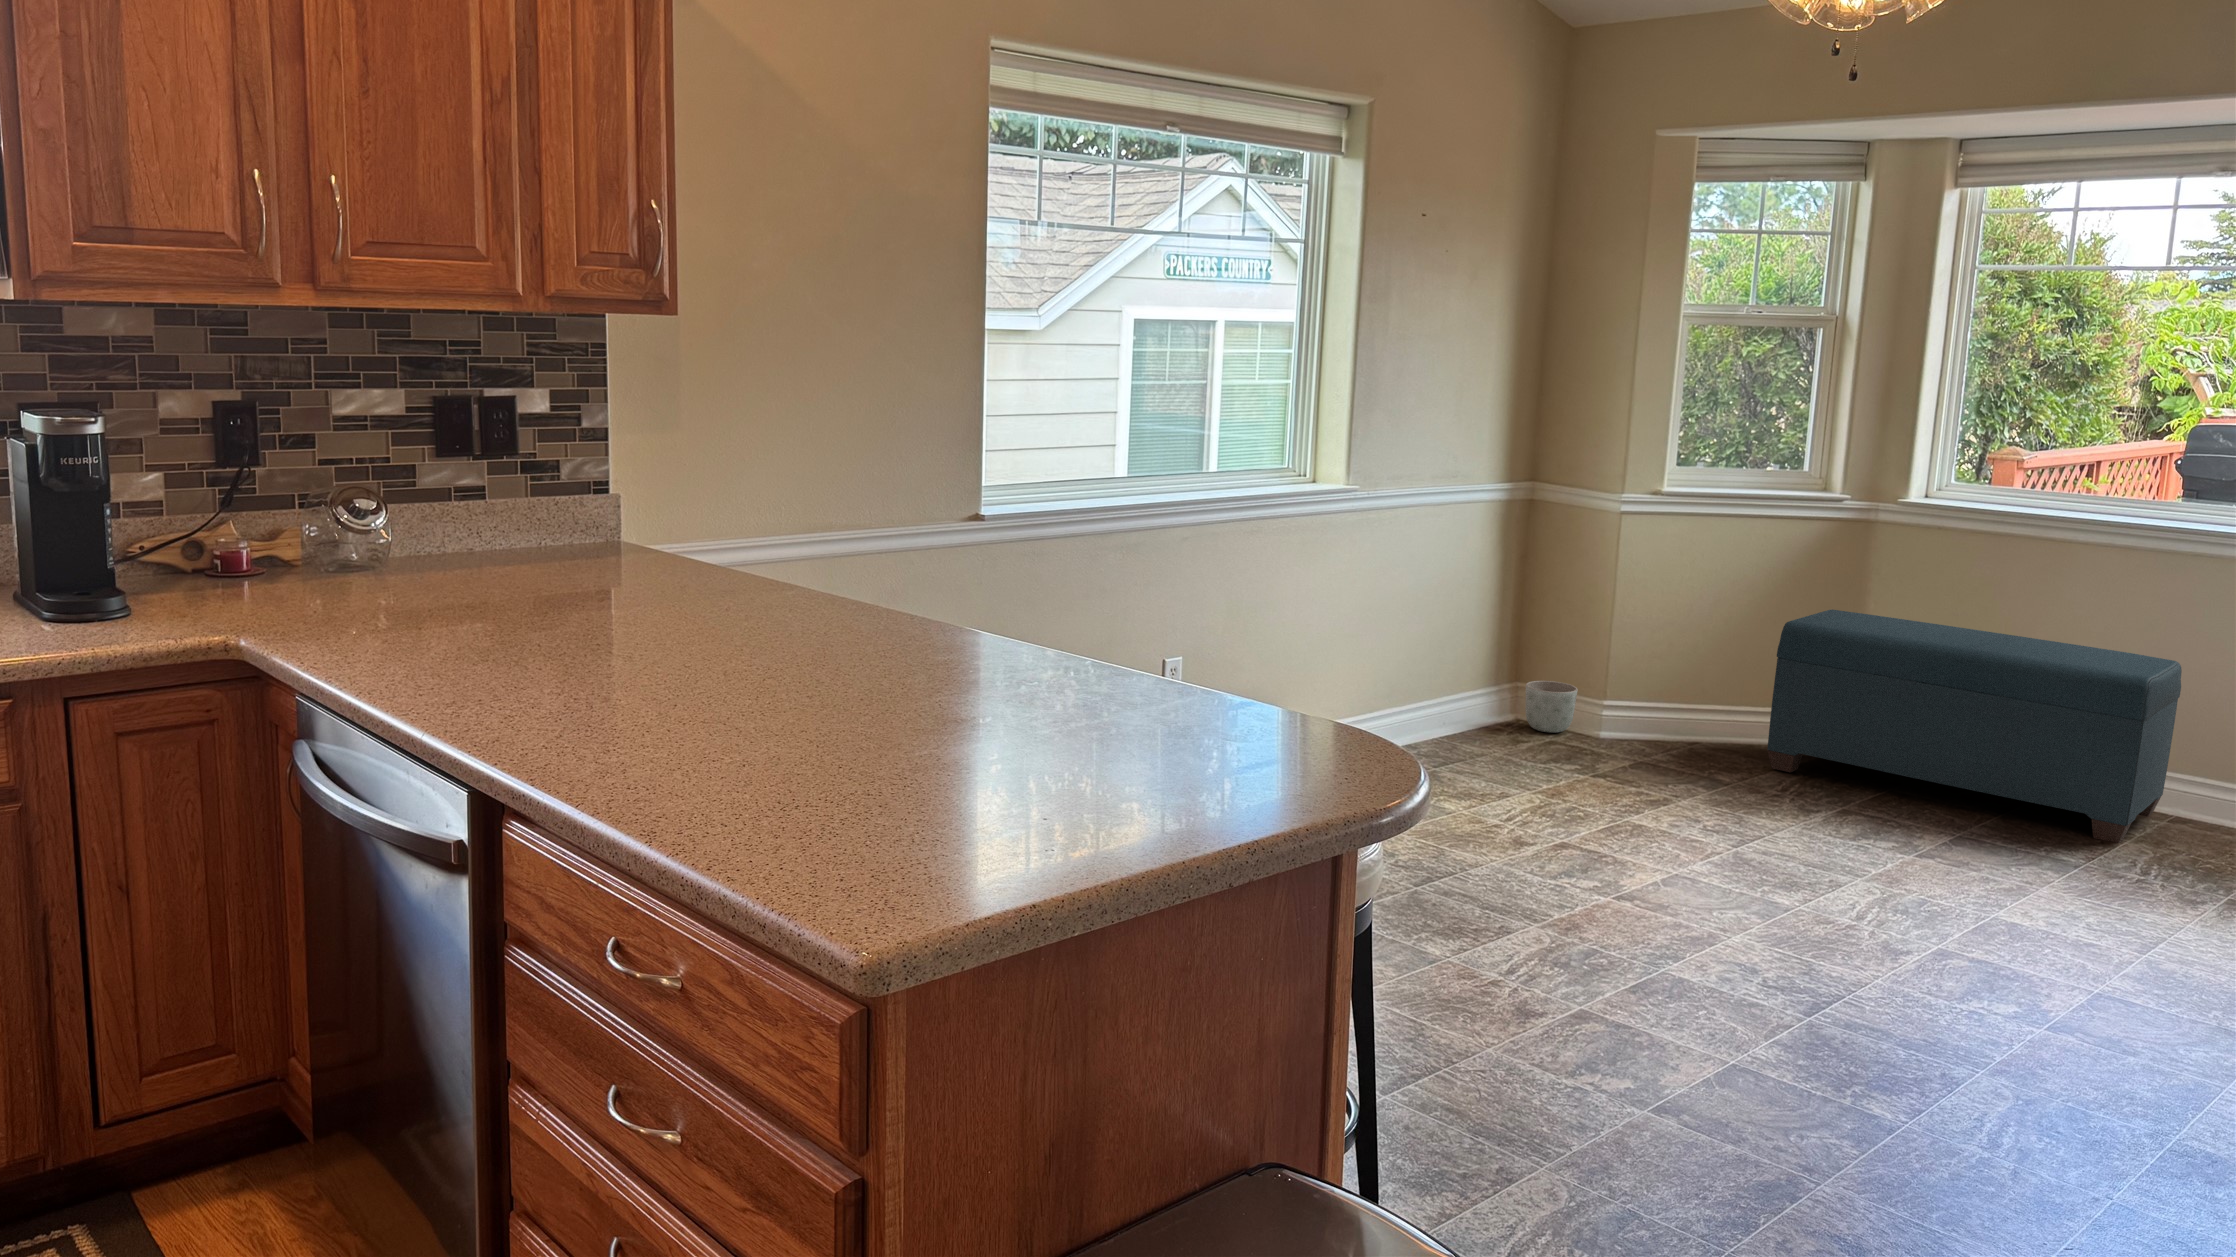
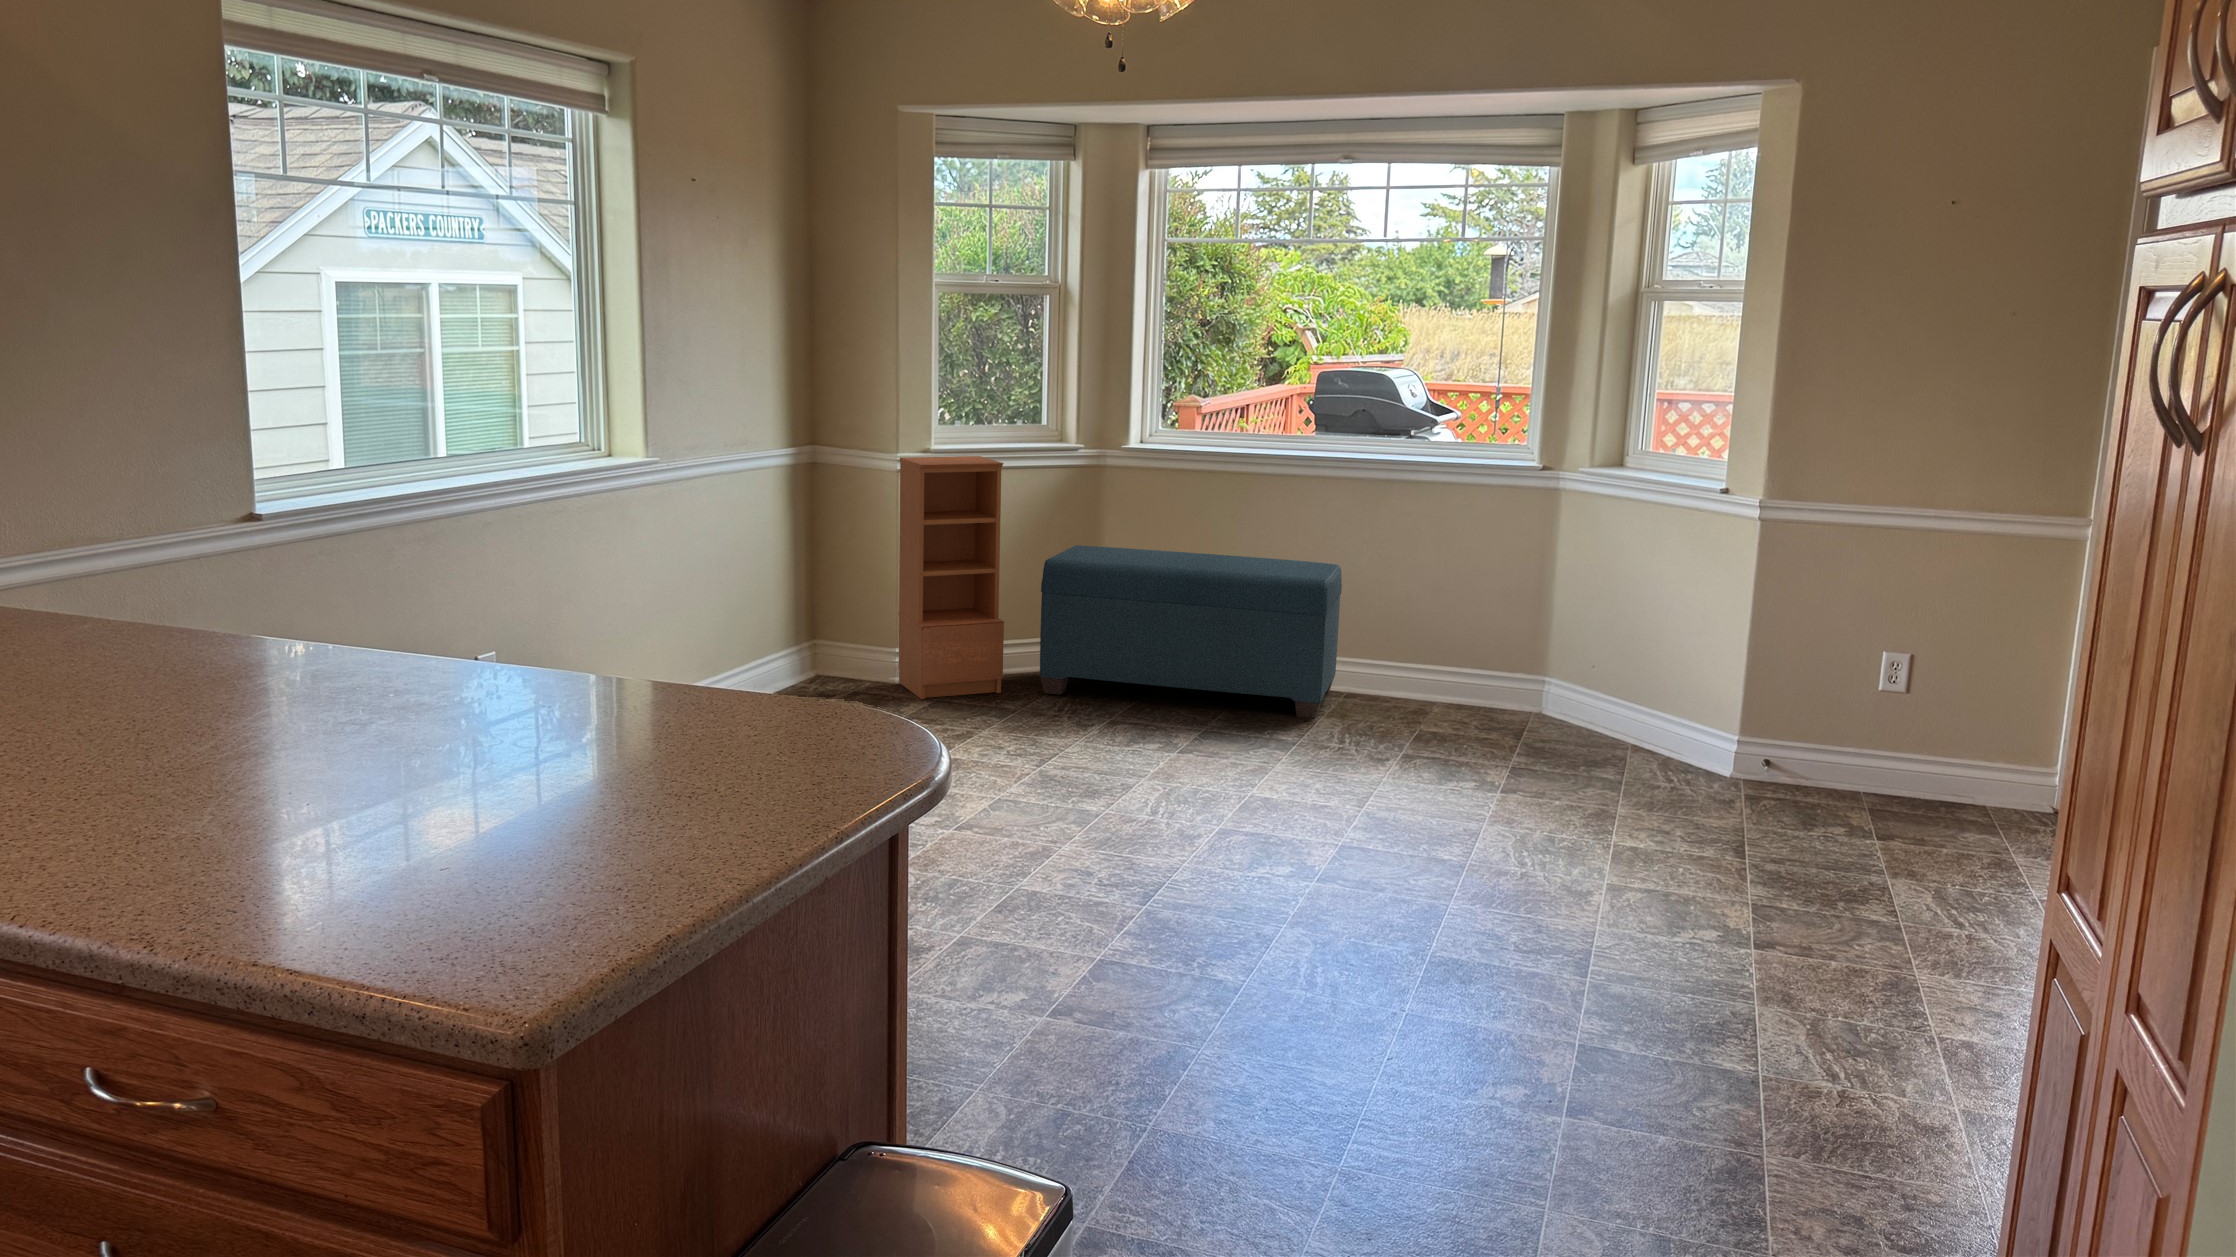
bookcase: none [1608,500,1745,761] -> present [899,456,1004,699]
planter: present [1526,681,1578,733] -> none [819,636,867,686]

